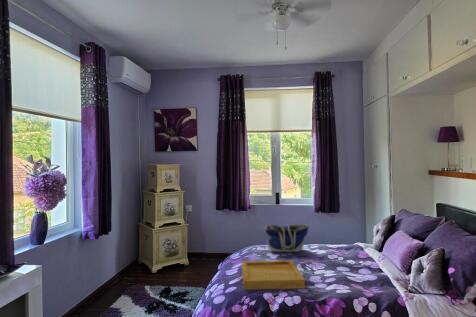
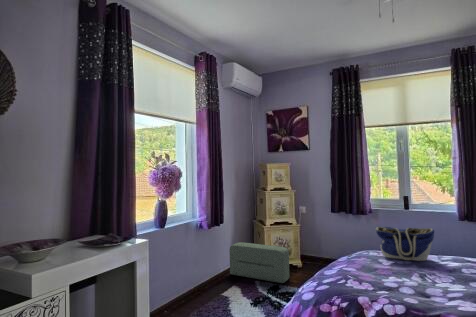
pouf: none [115,247,179,284] -> present [229,242,289,283]
tray: present [242,260,305,290] -> none [337,261,415,299]

